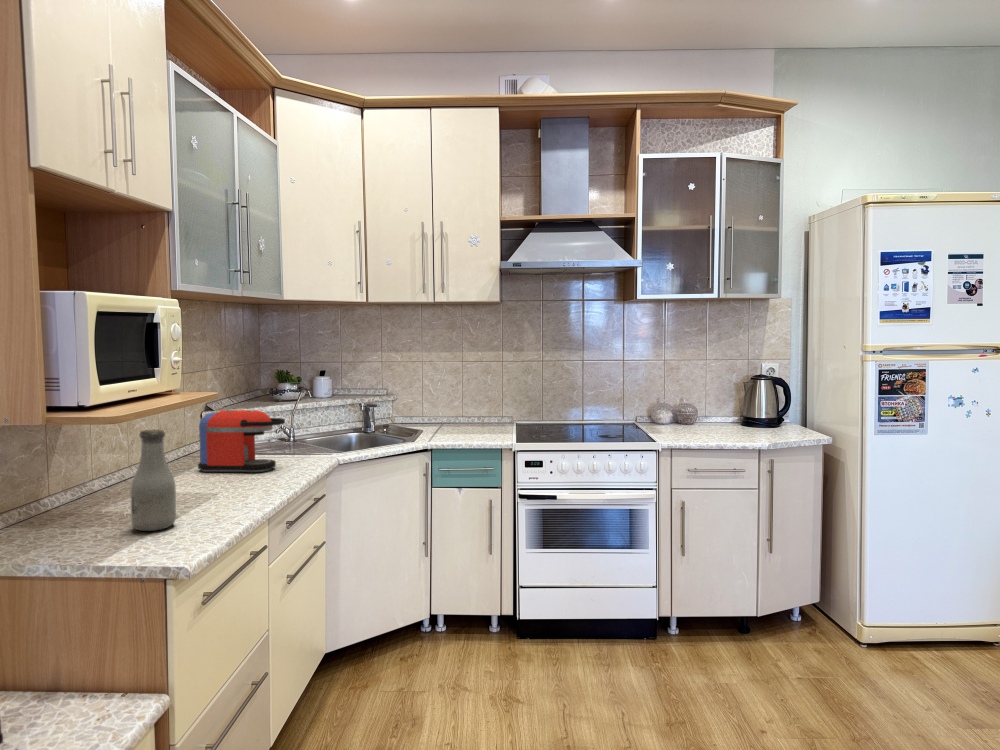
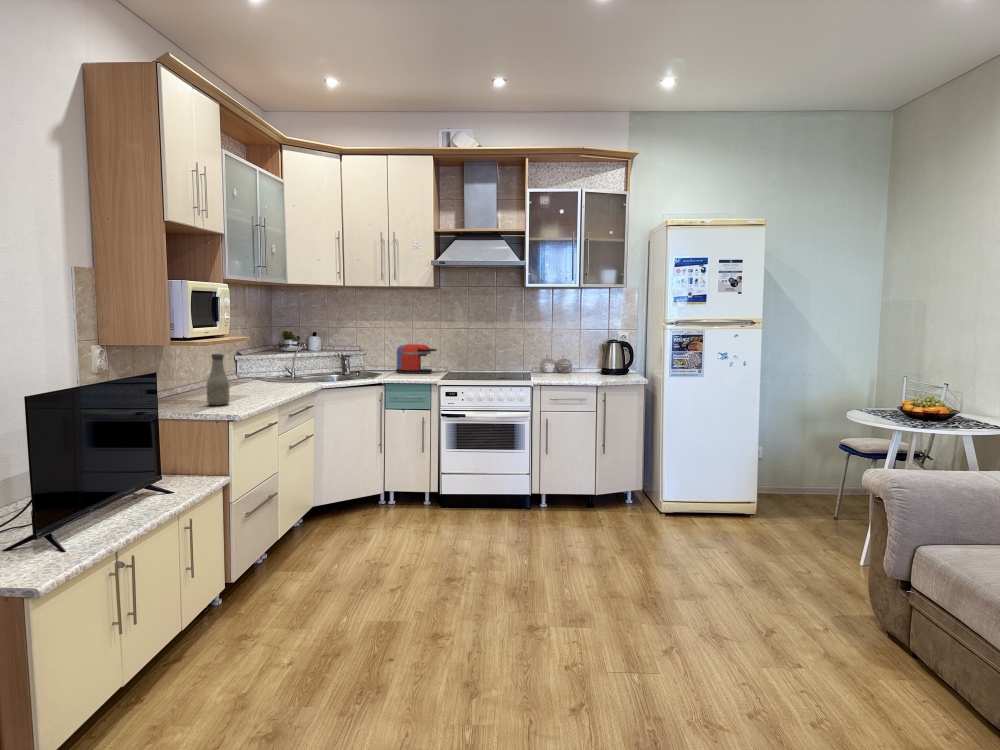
coffee maker: present [198,410,285,472] -> present [396,344,437,373]

